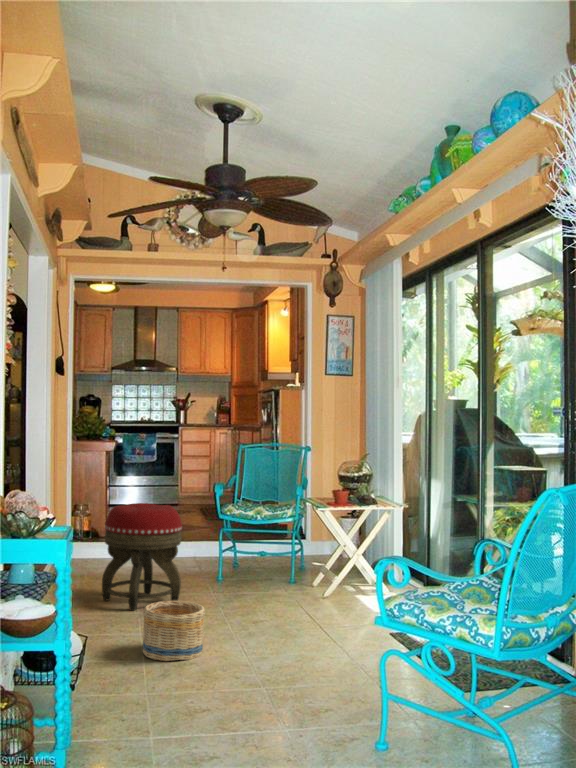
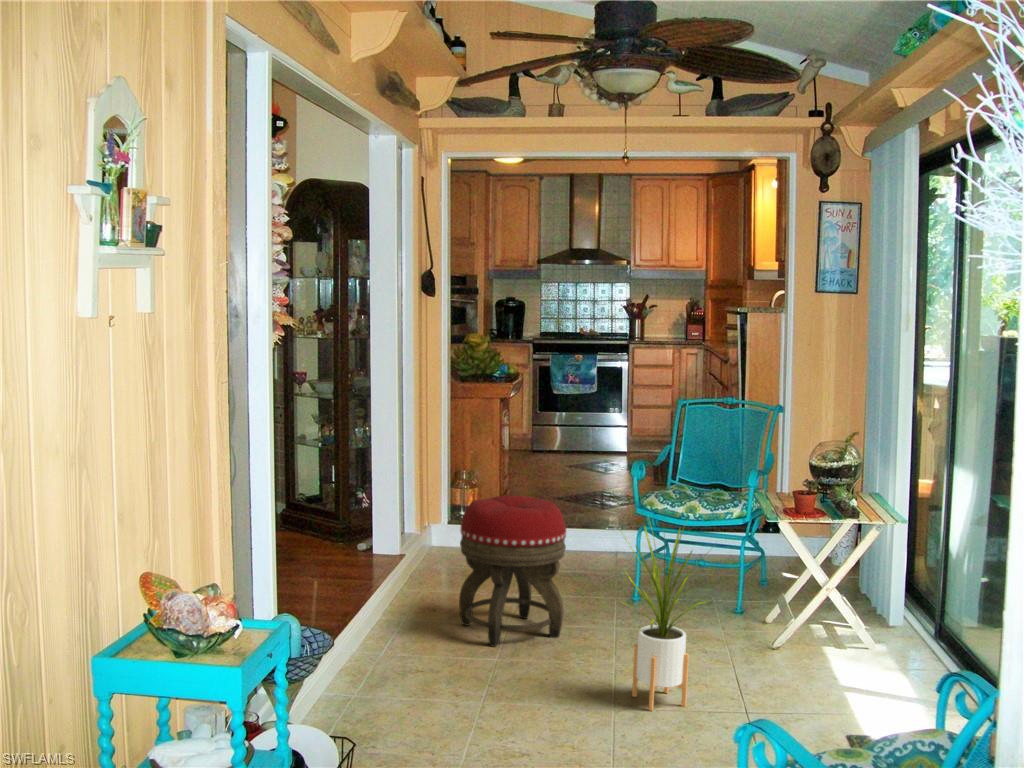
house plant: none [233,499,302,636] -> present [625,527,705,711]
basket: present [143,601,205,661] -> none [476,655,563,744]

